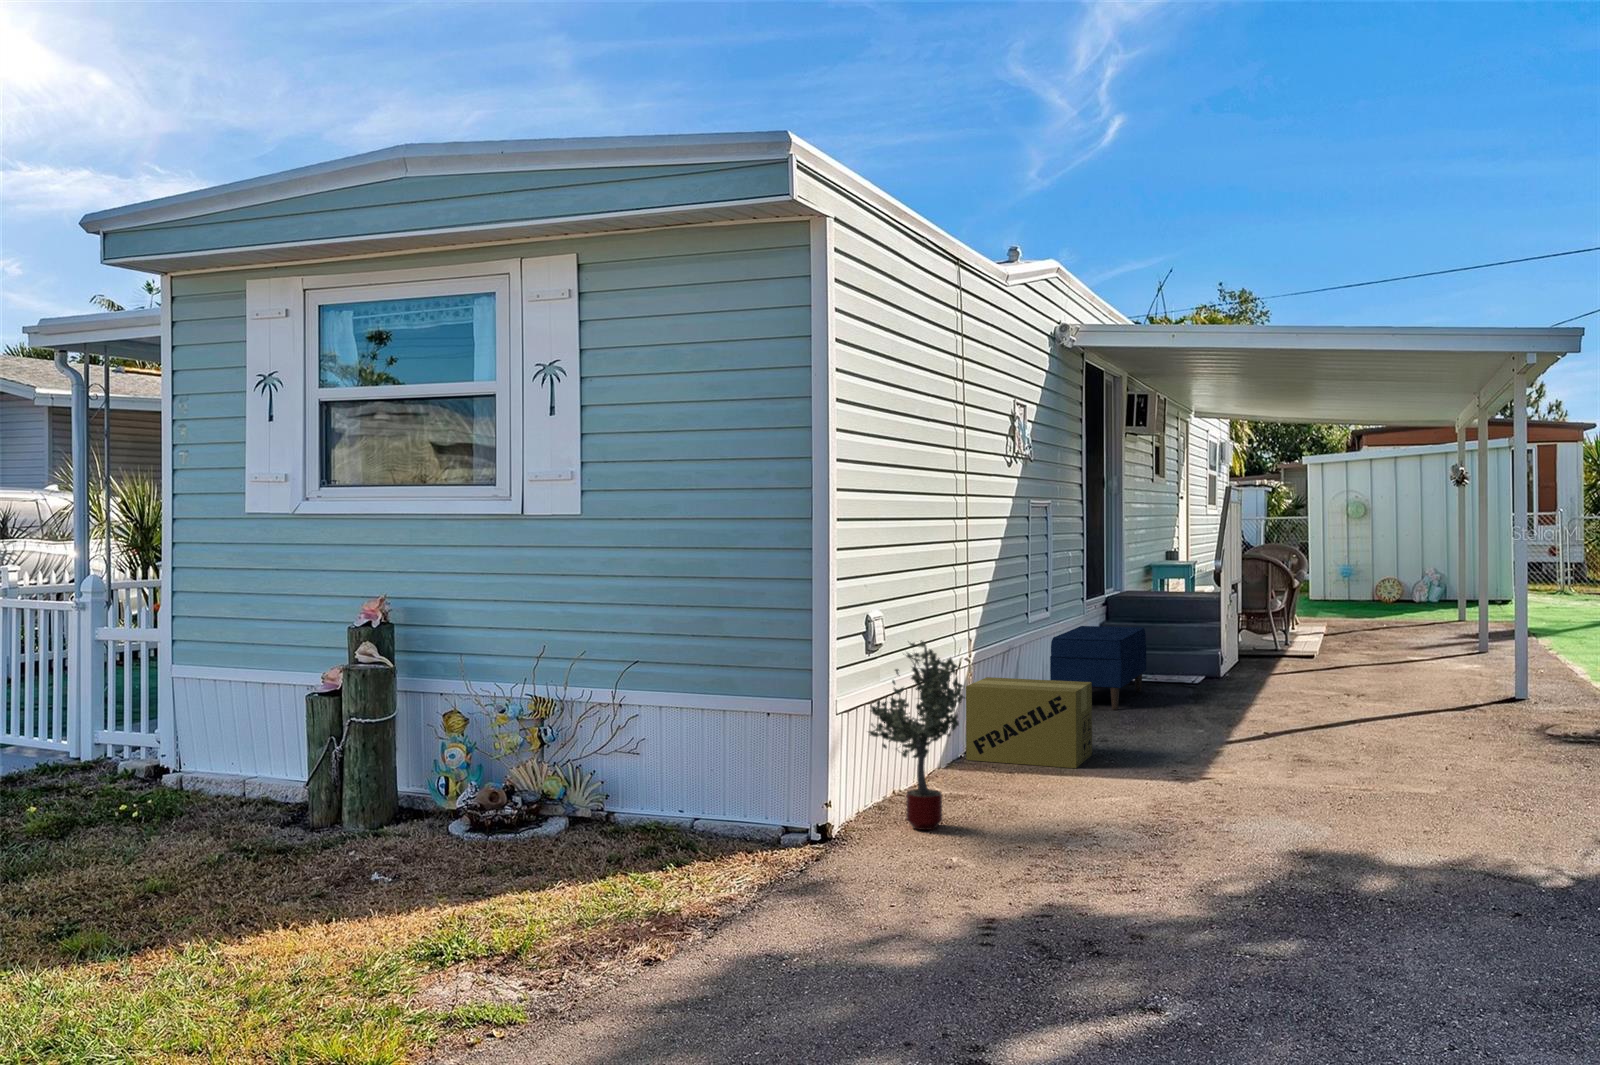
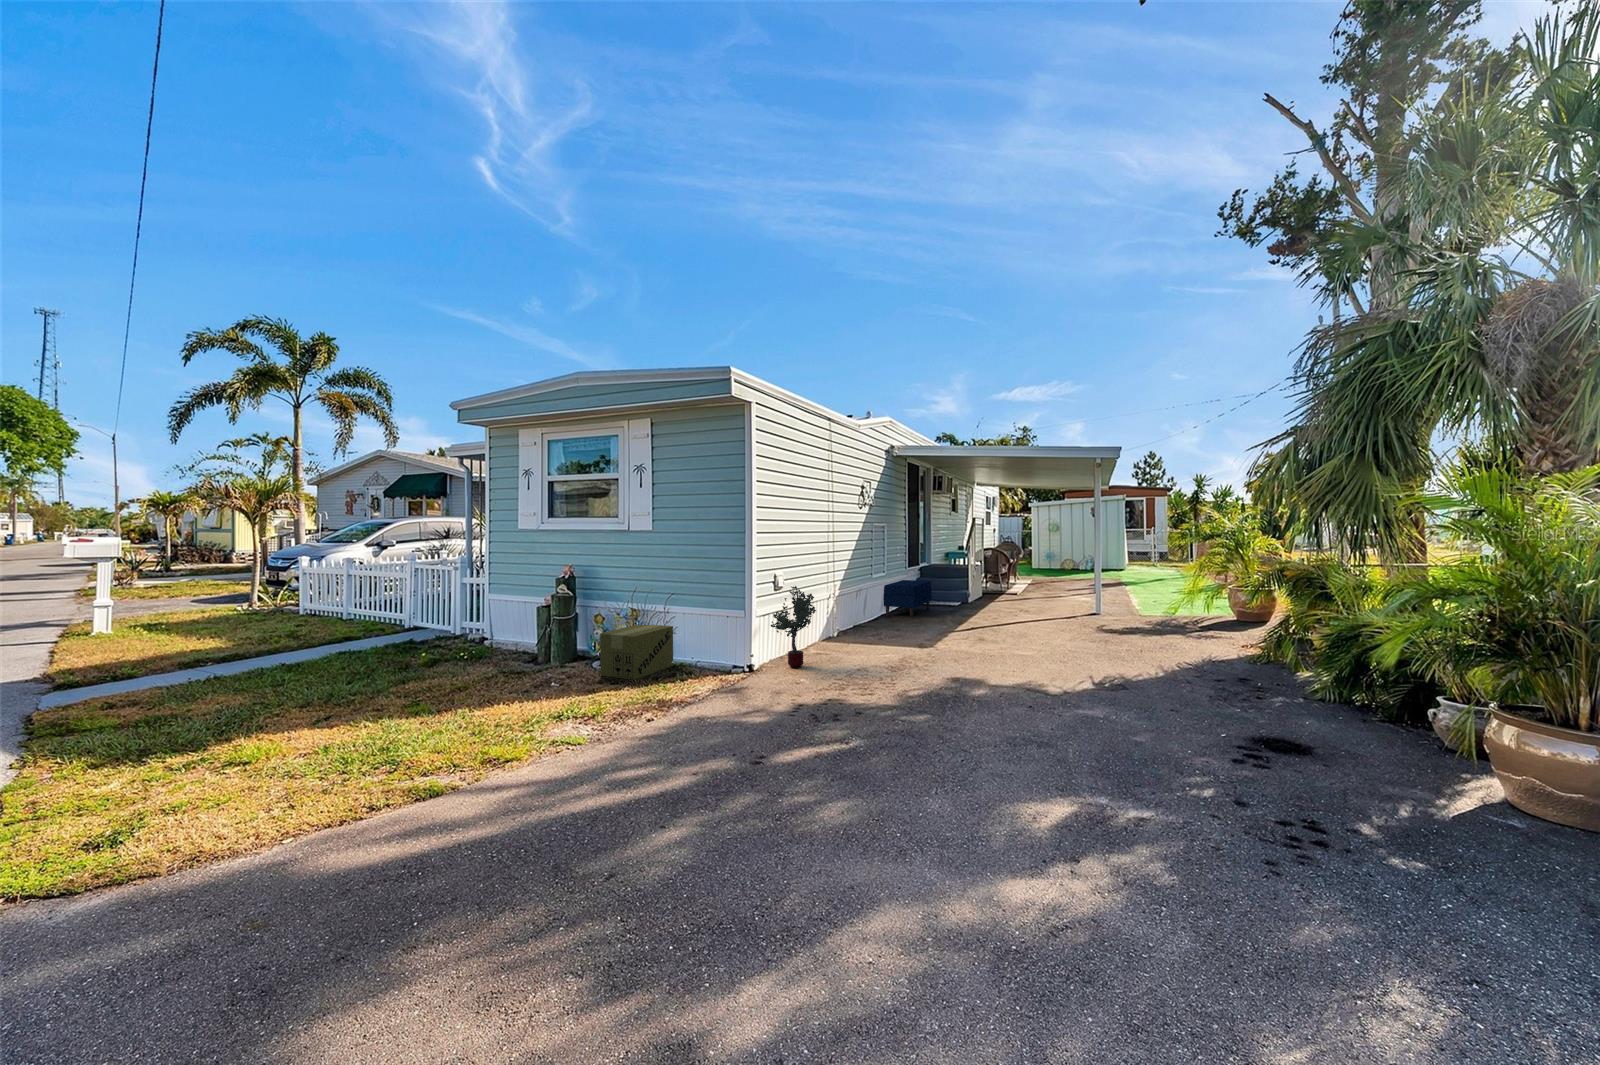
cardboard box: present [966,677,1092,768] -> present [600,625,673,680]

